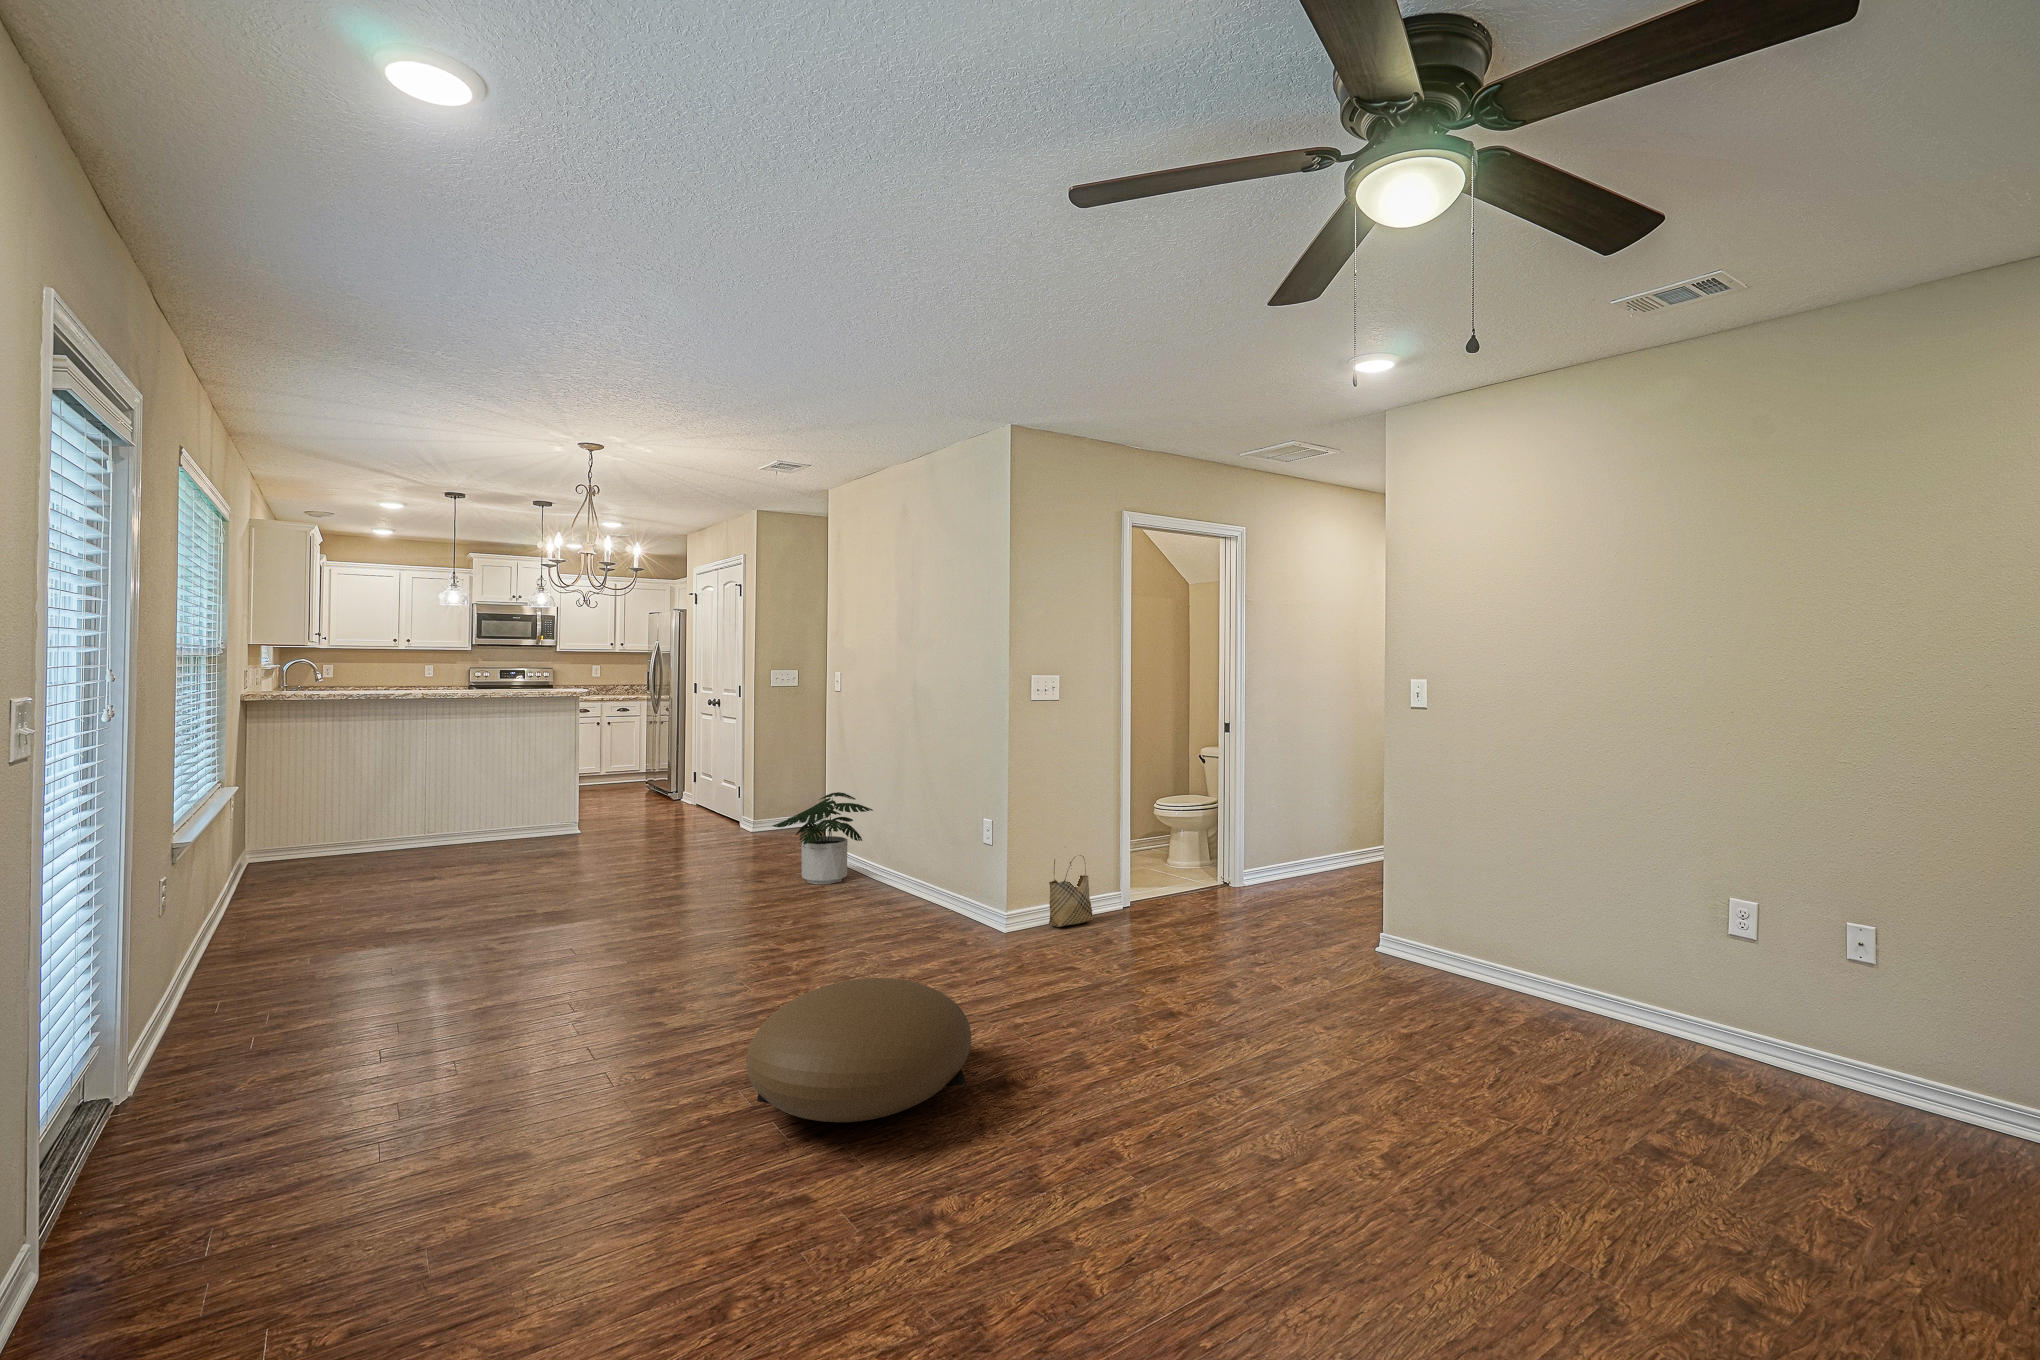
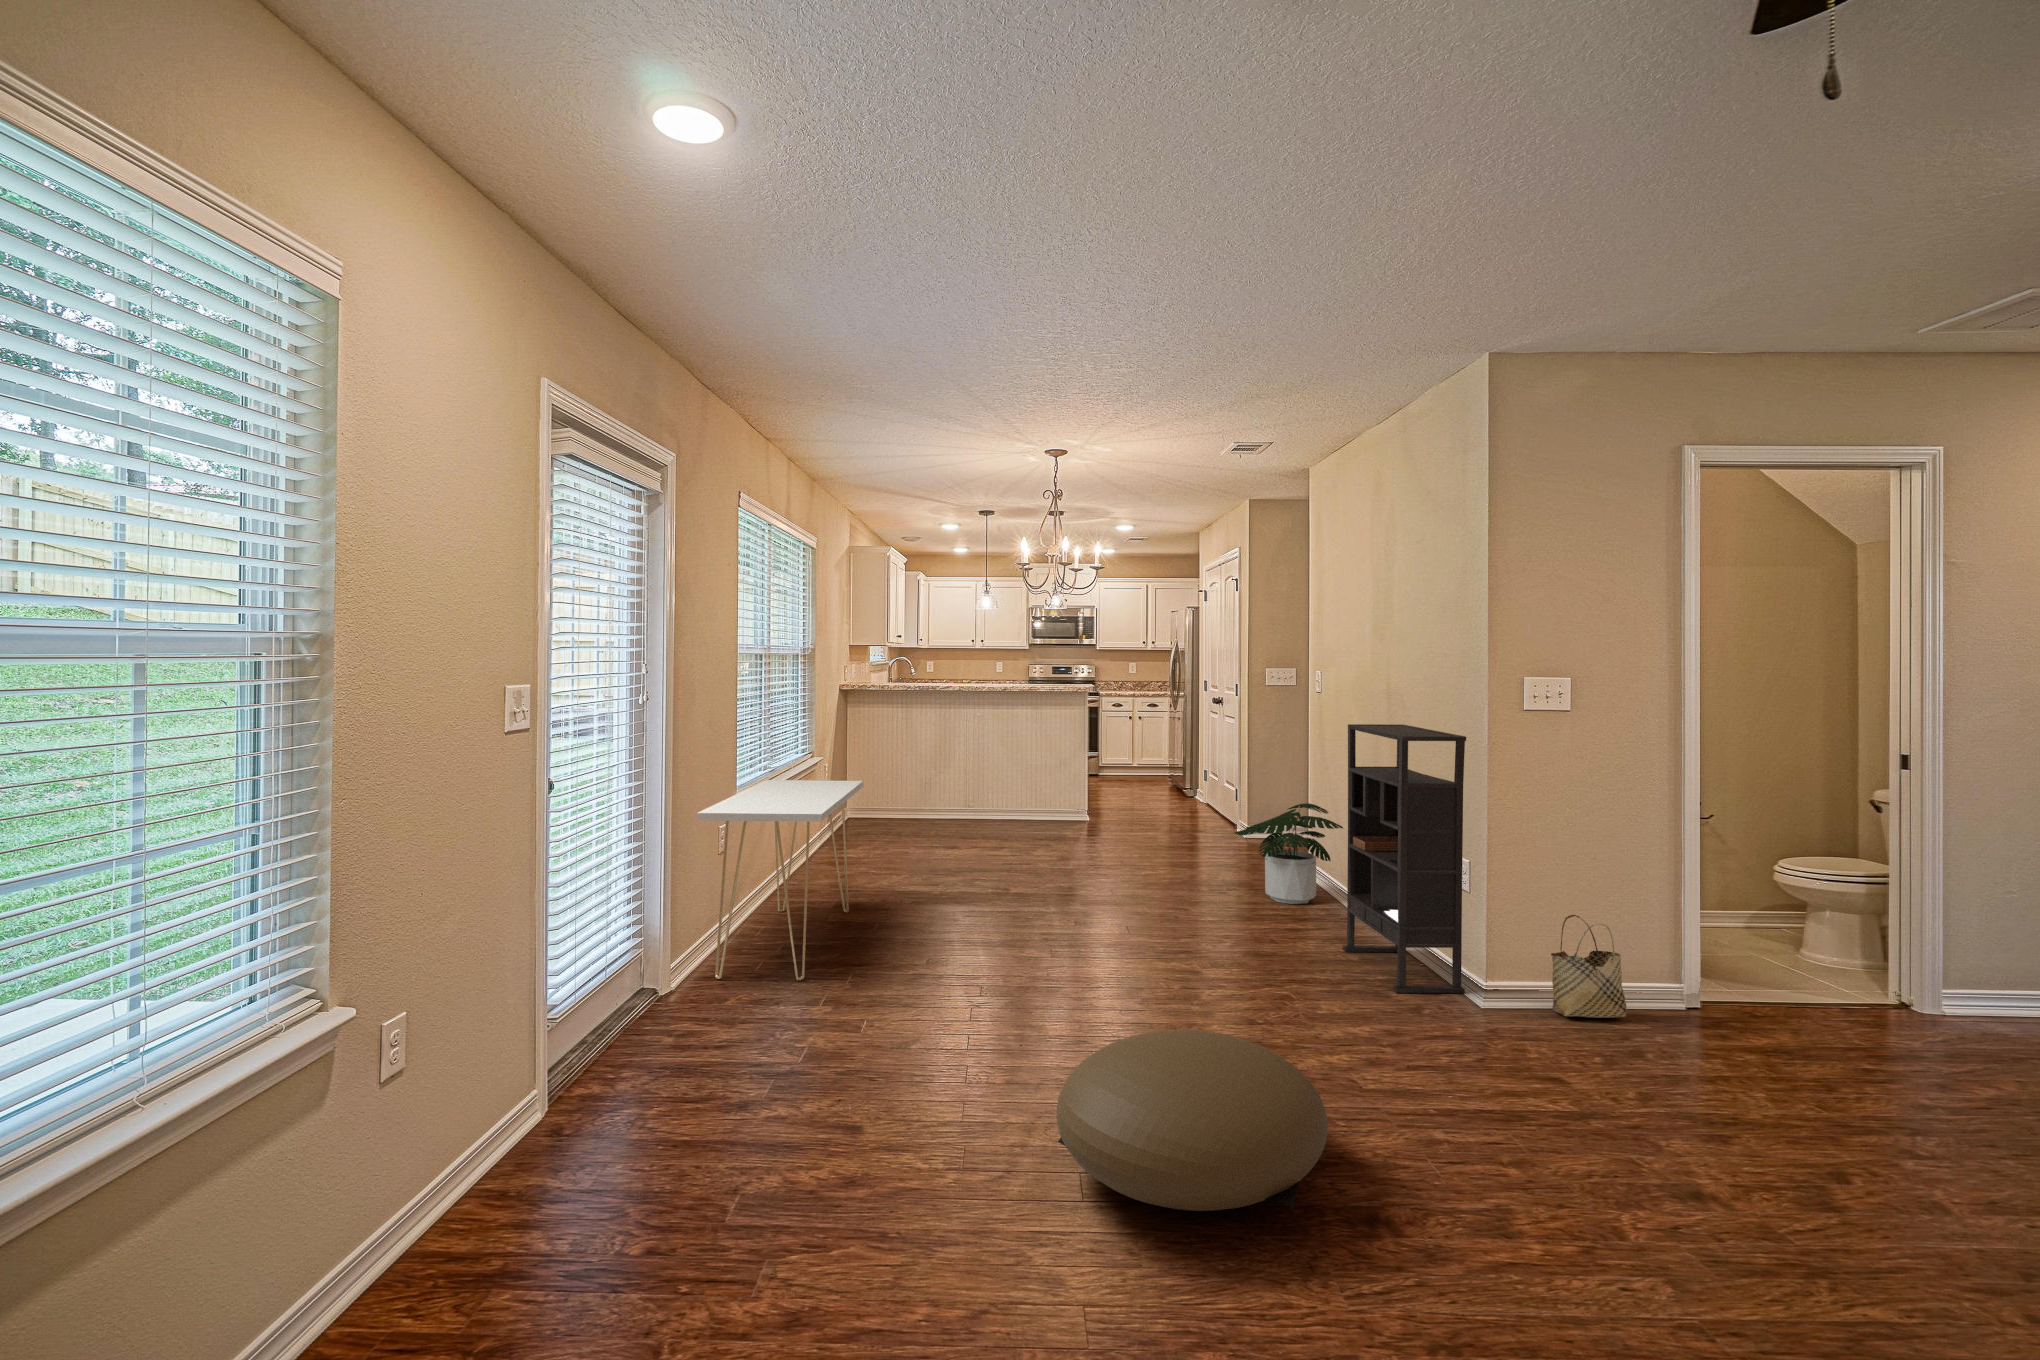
bookshelf: none [889,716,992,935] -> present [1343,724,1466,993]
console table: none [127,806,345,1083] -> present [697,780,863,980]

